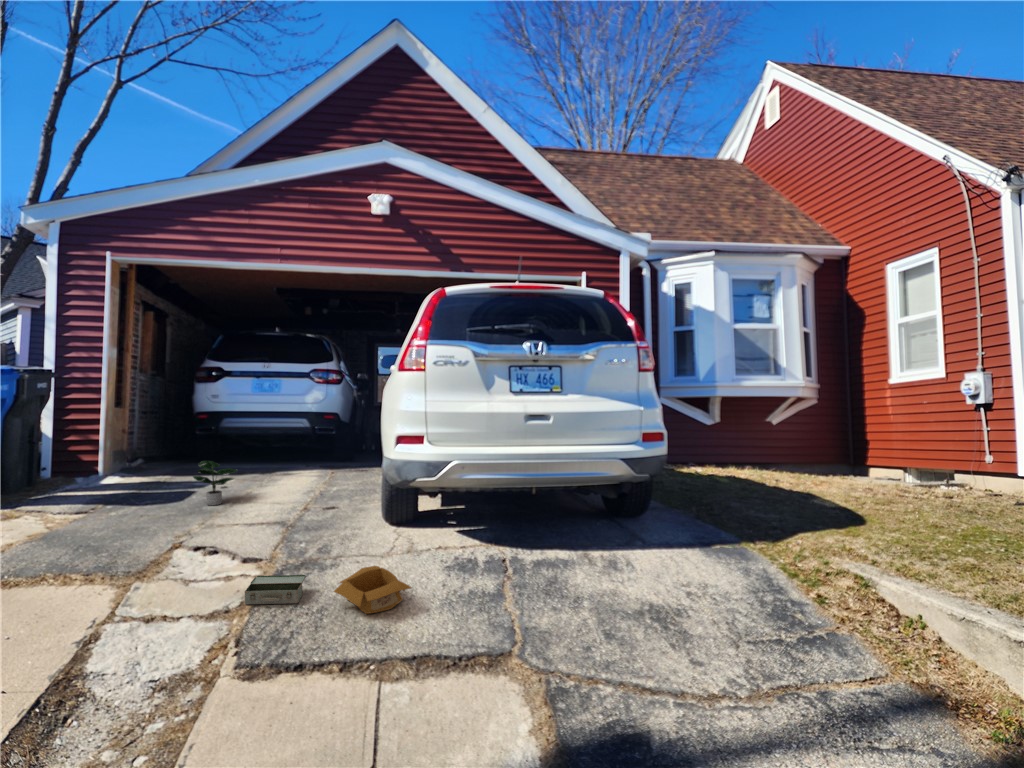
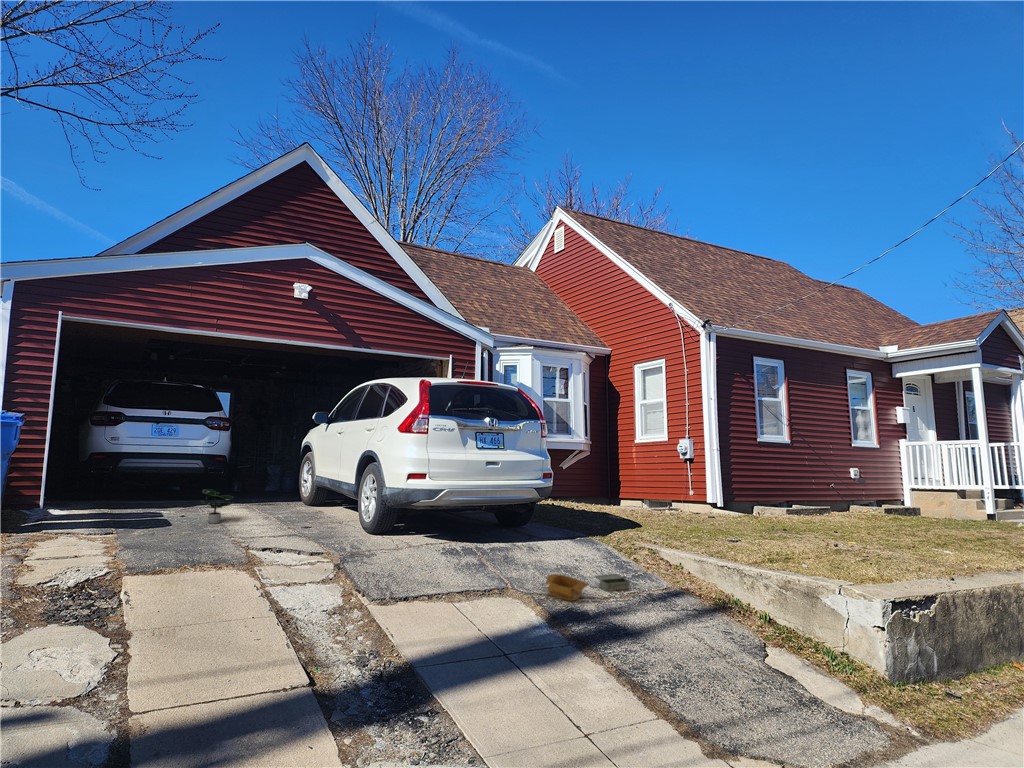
cardboard box: present [334,566,412,614] -> present [545,574,588,601]
toolbox: present [245,575,306,604] -> present [595,574,630,591]

